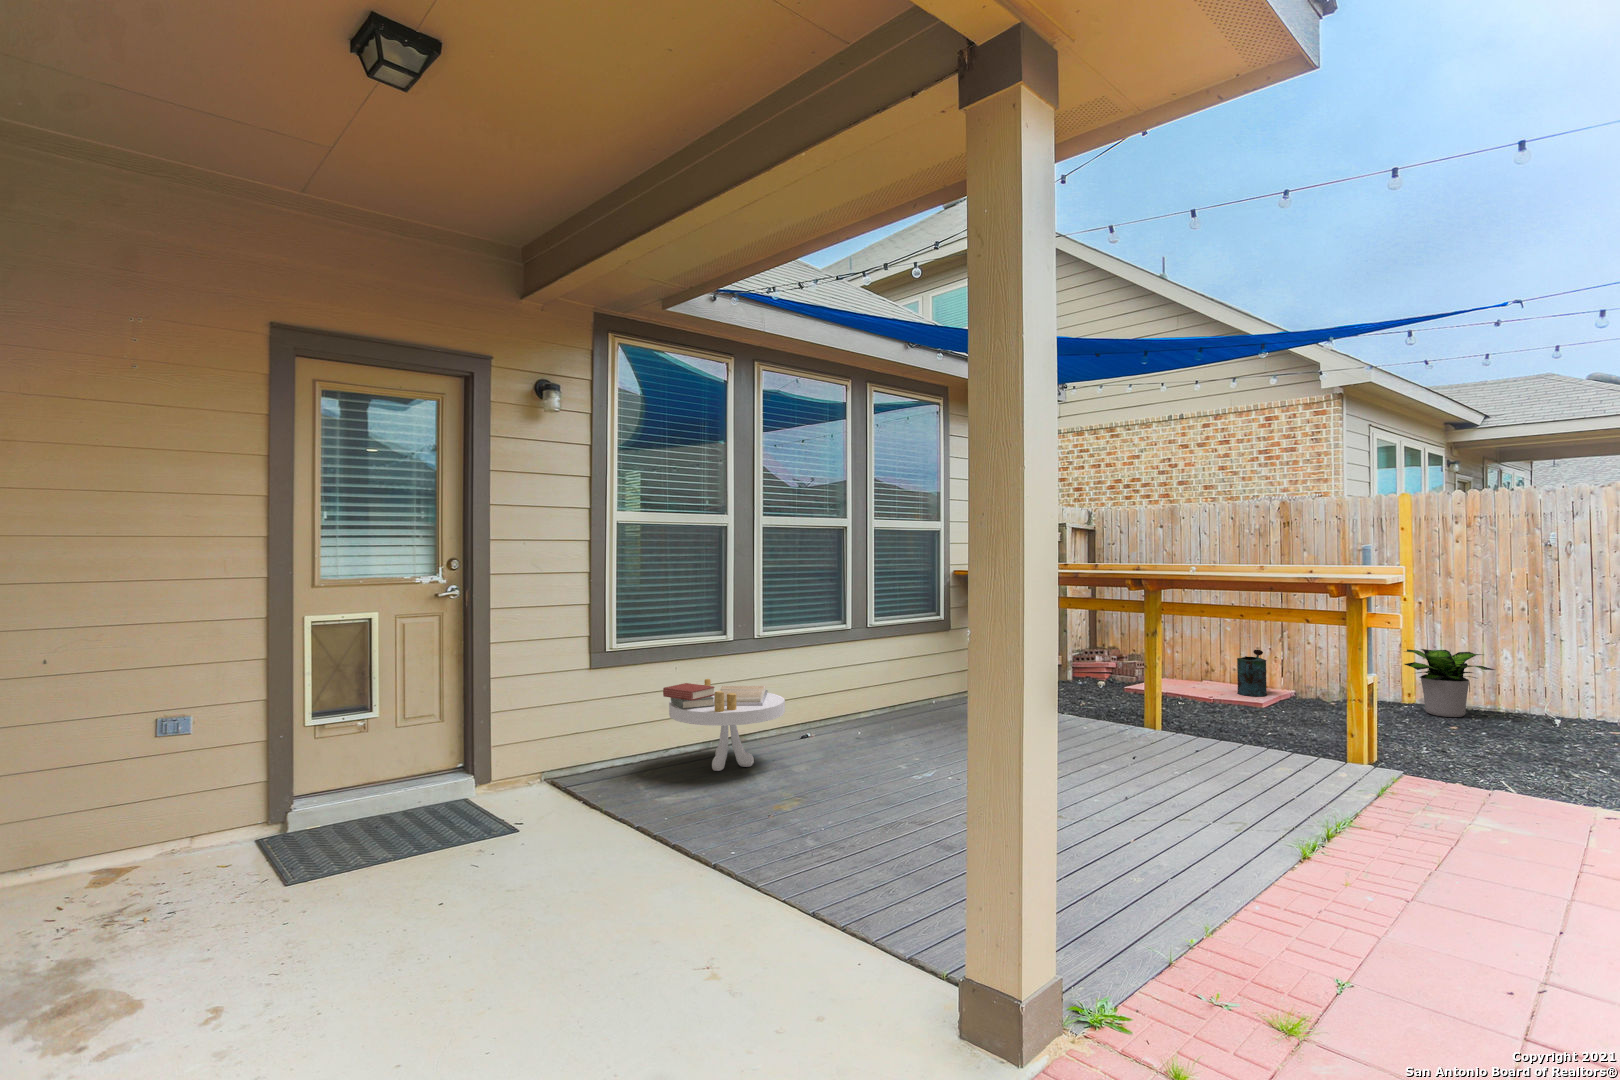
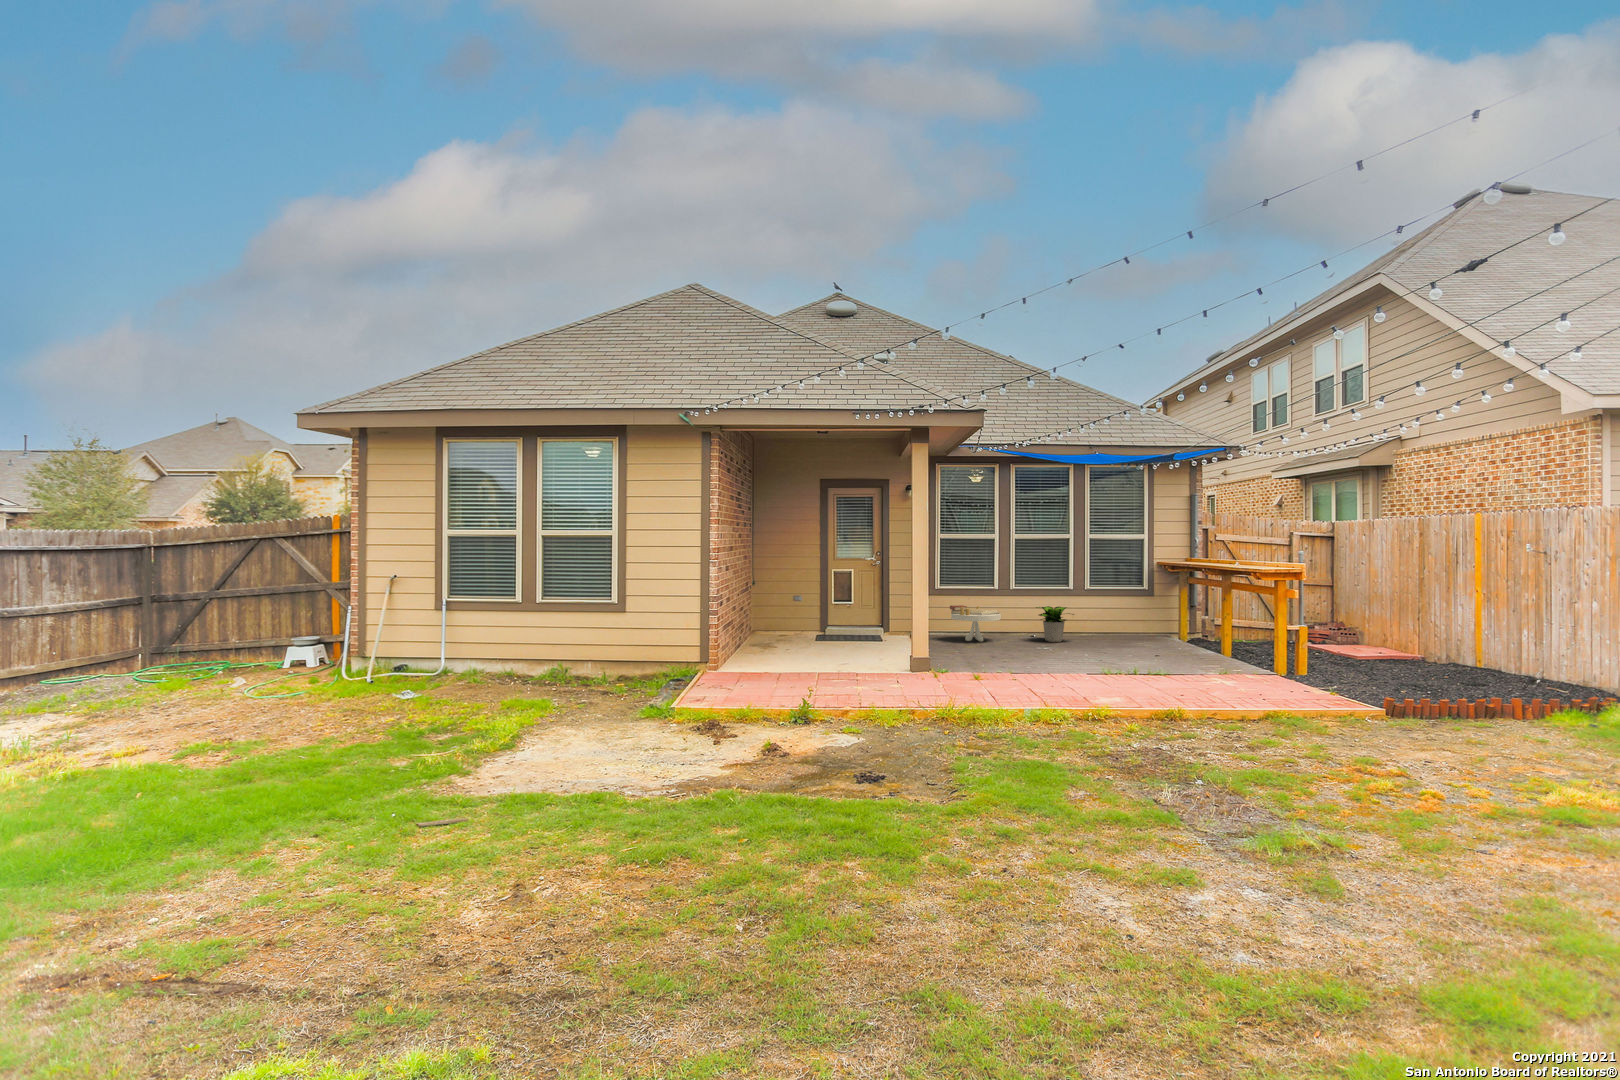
potted plant: present [1405,649,1494,717] -> present [1036,606,1074,642]
watering can: present [1237,650,1267,696] -> none [1373,630,1418,662]

